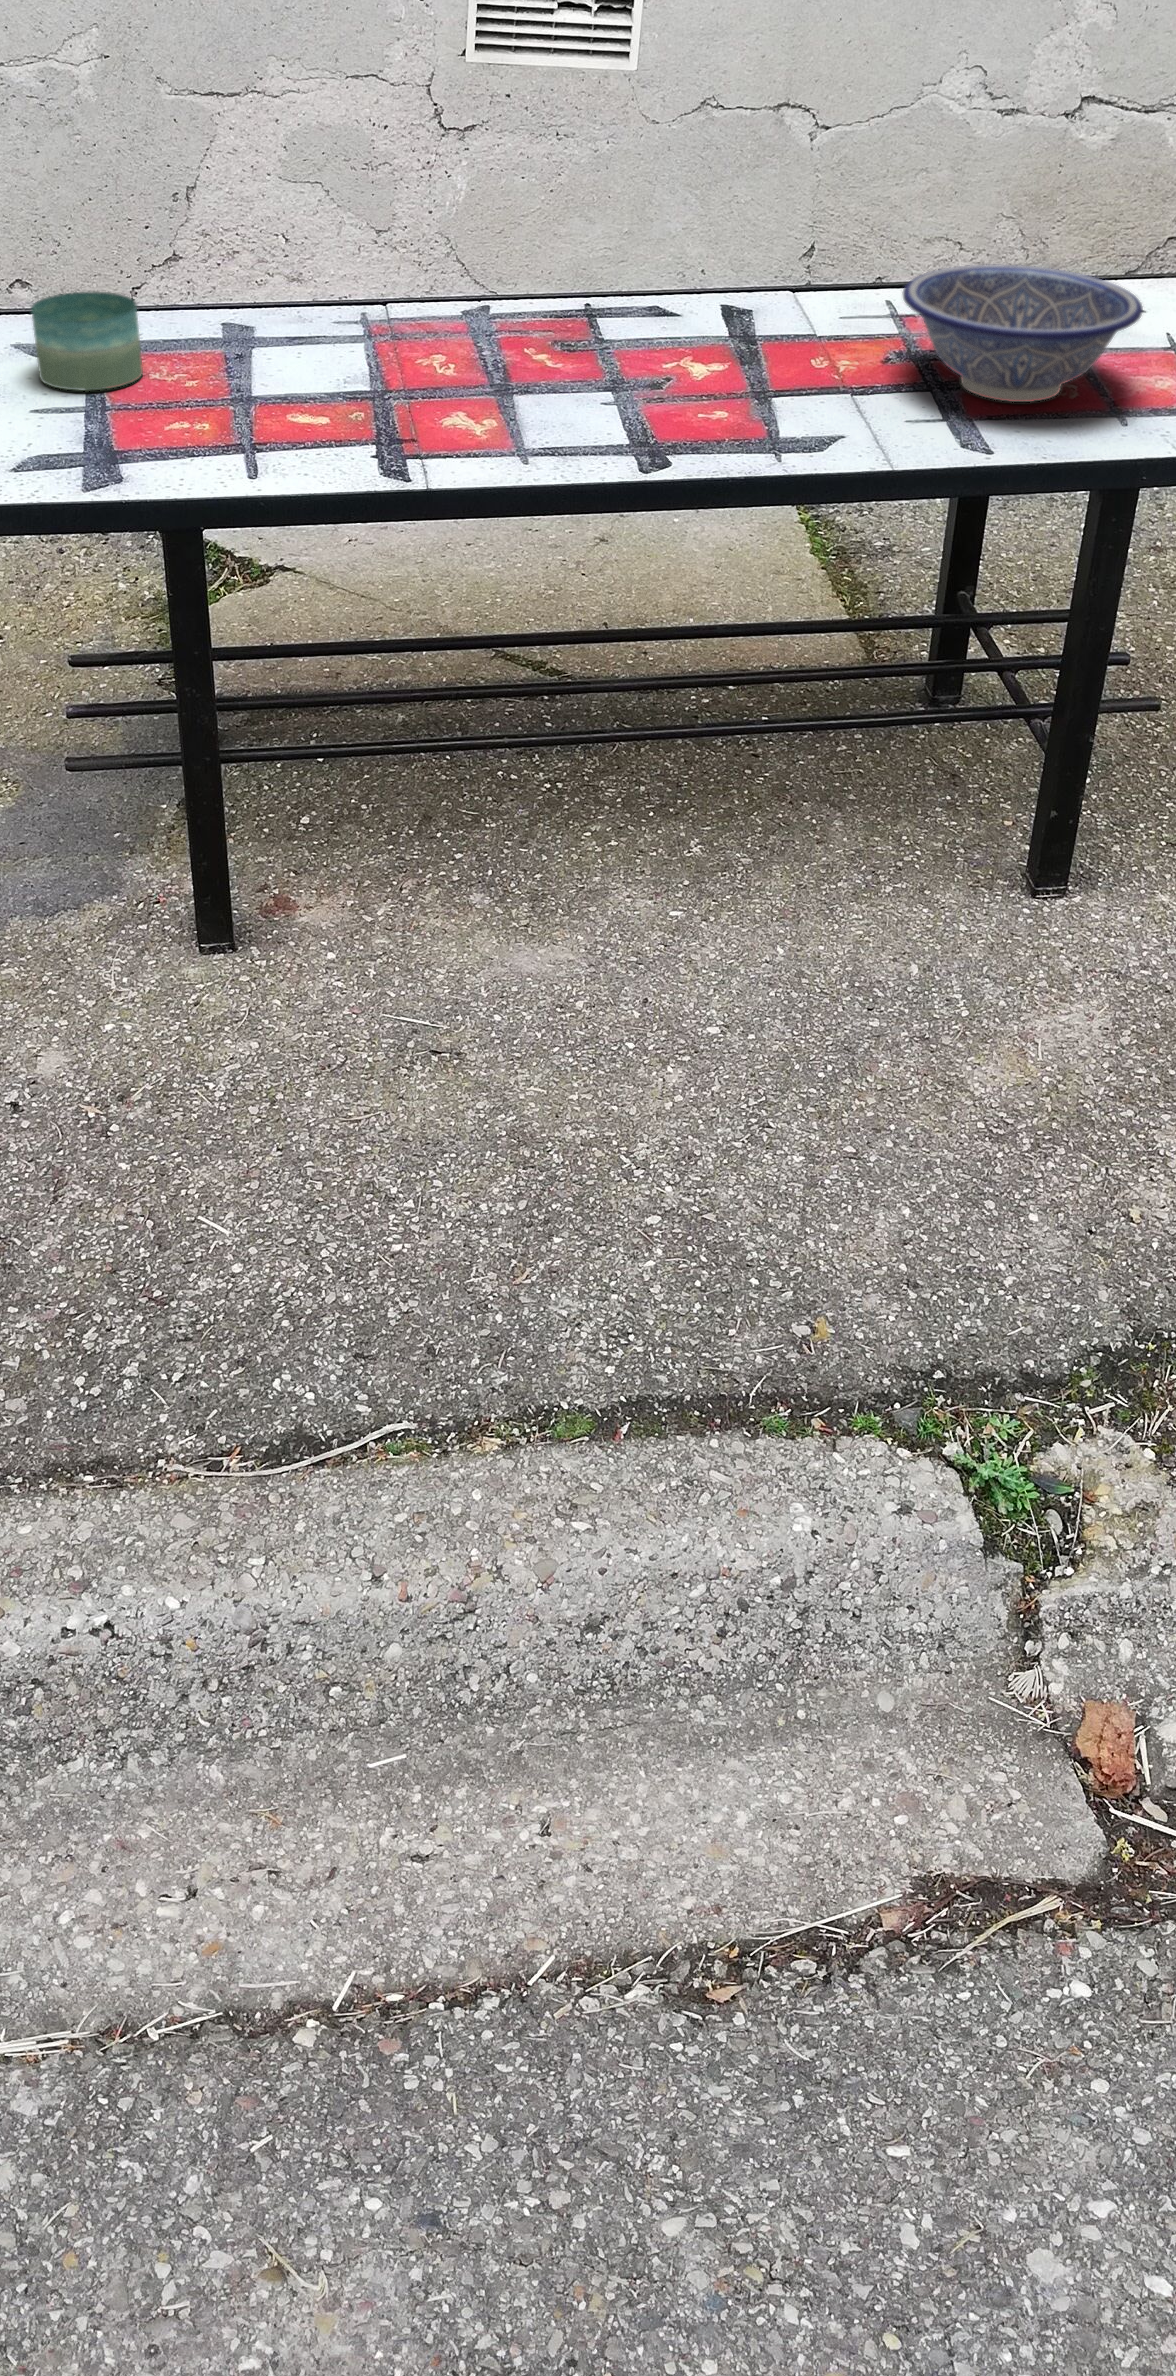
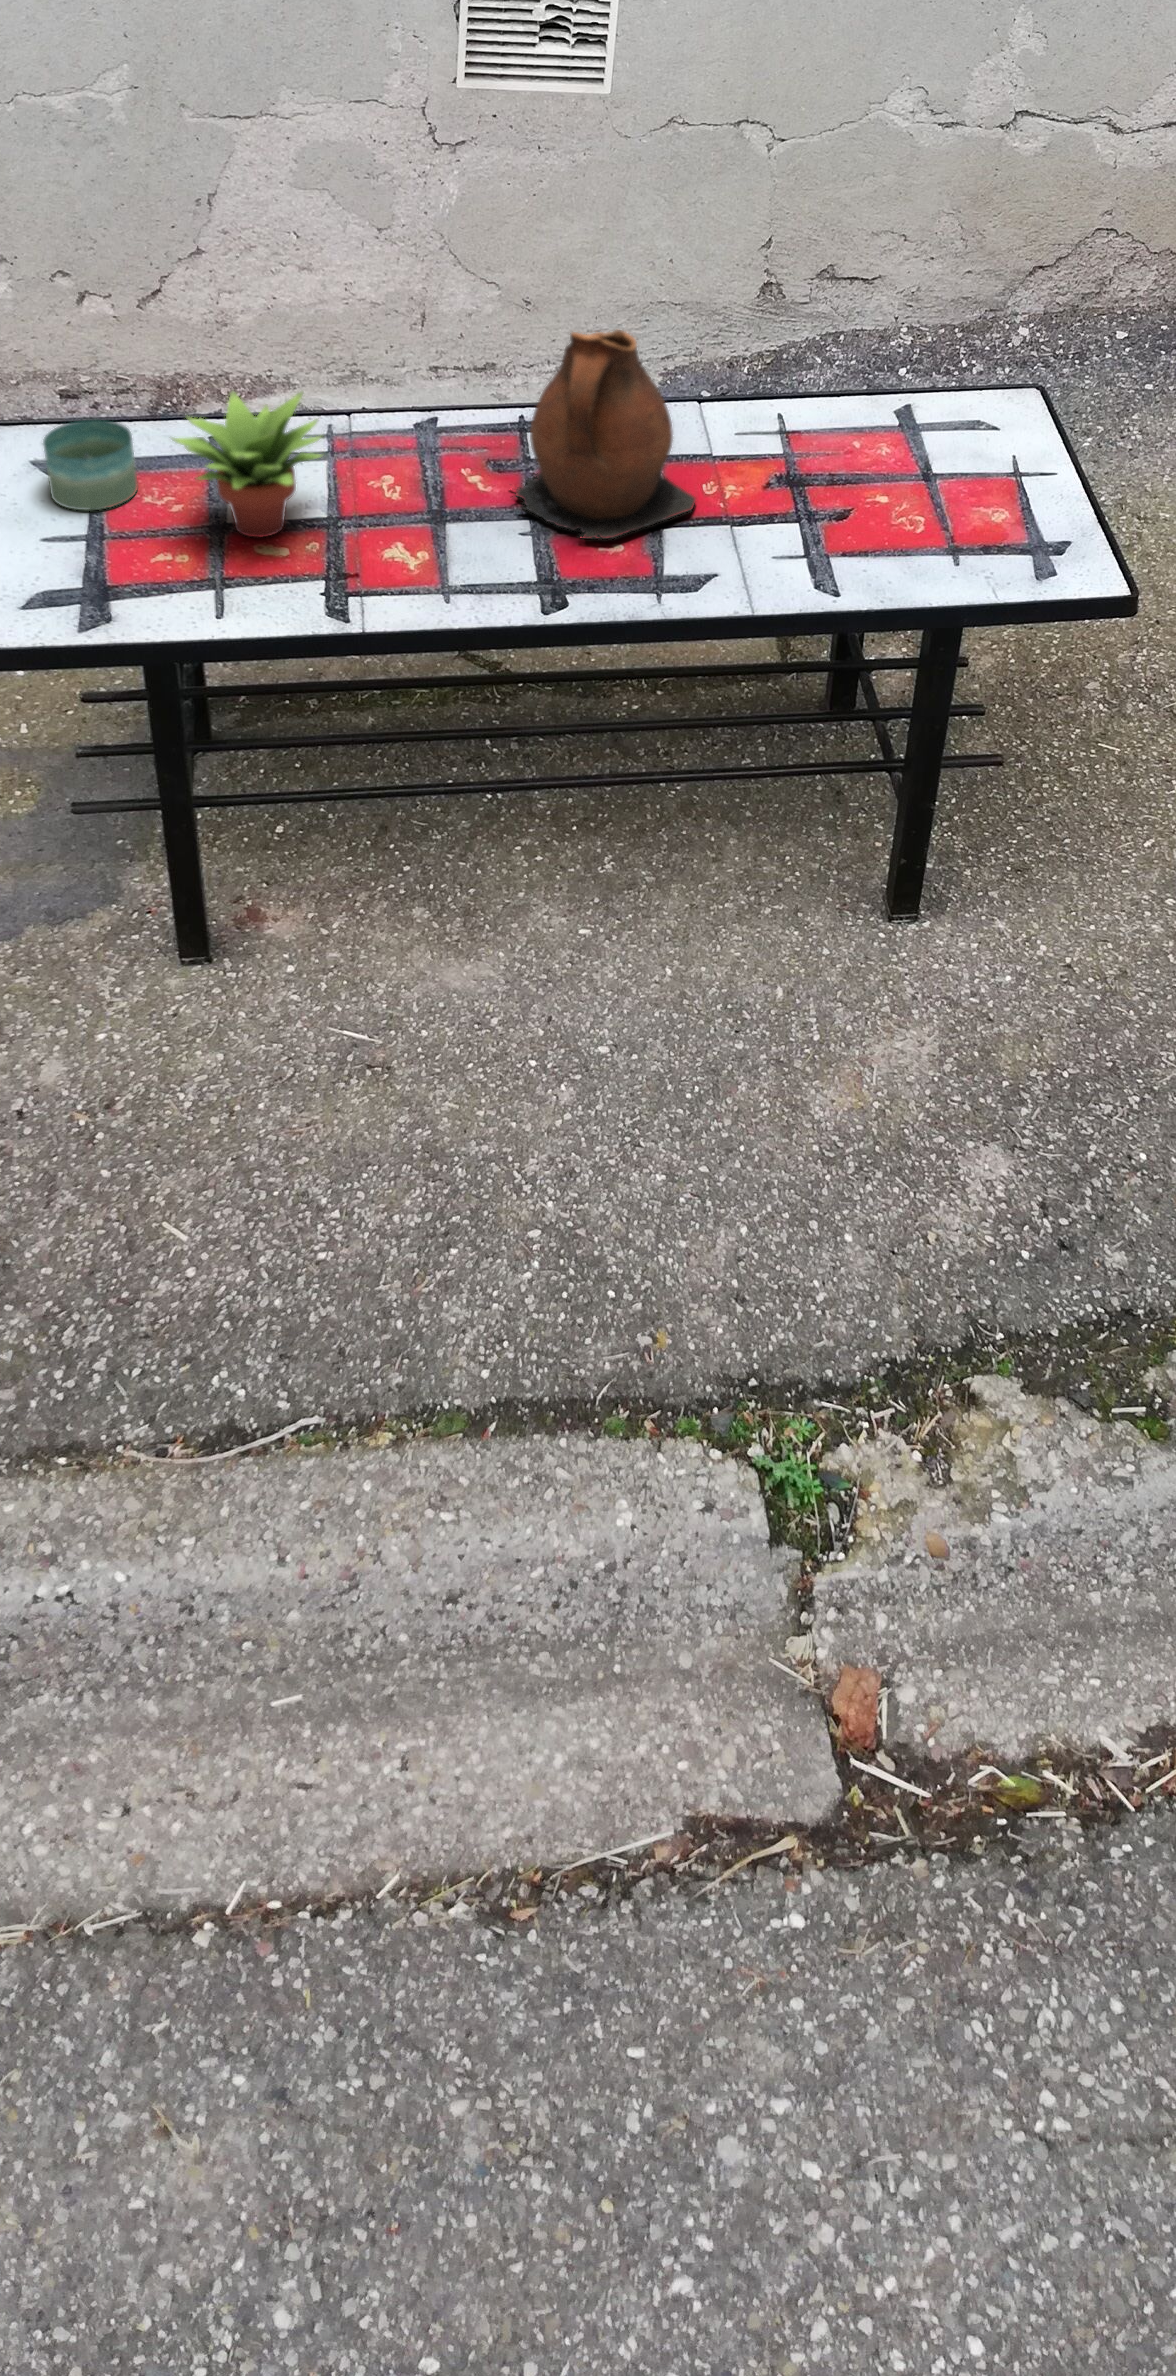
ceramic pitcher: none [583,146,805,409] -> present [516,329,696,539]
succulent plant: none [189,227,372,412] -> present [172,392,322,538]
decorative bowl: present [903,265,1143,402] -> none [779,397,981,529]

